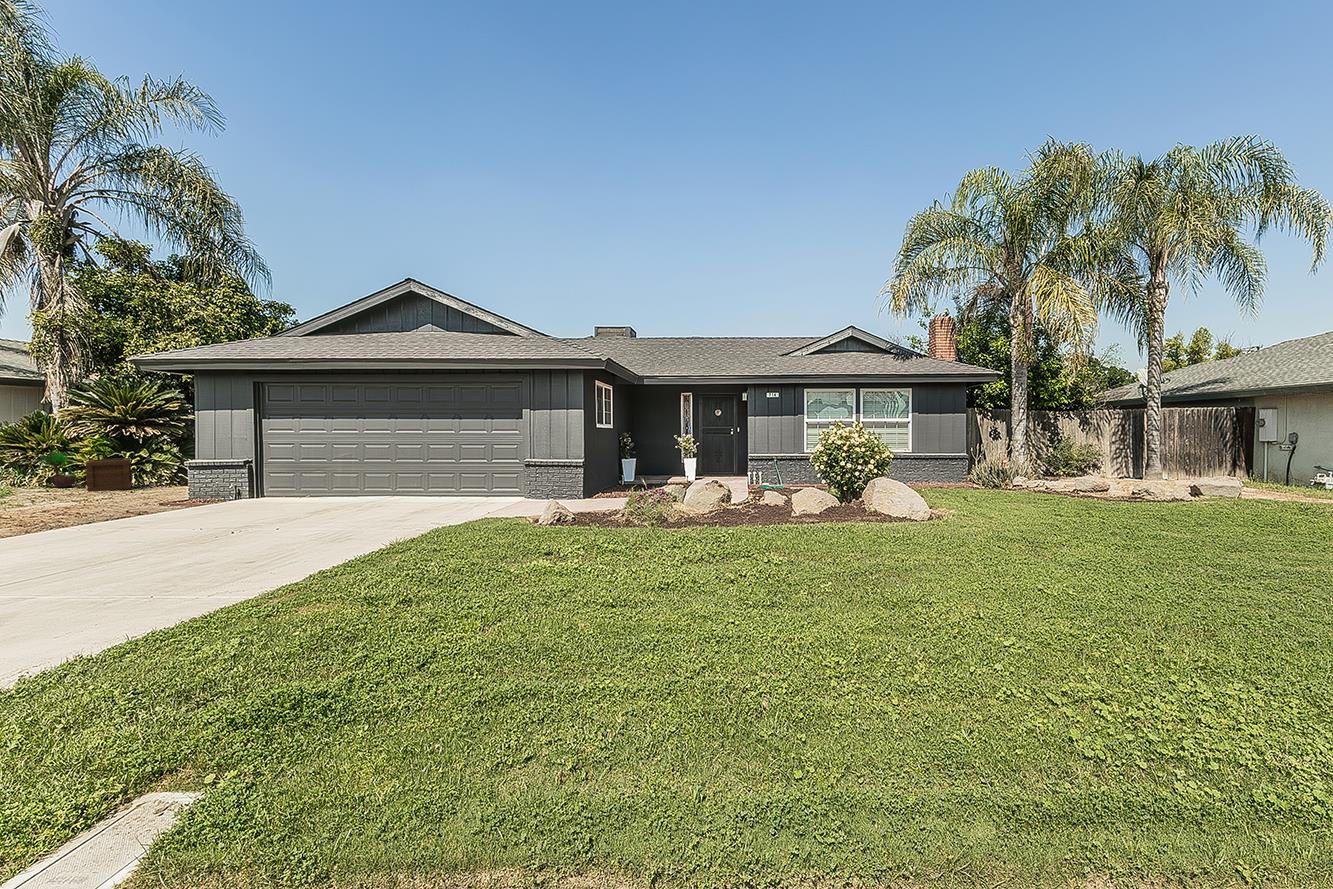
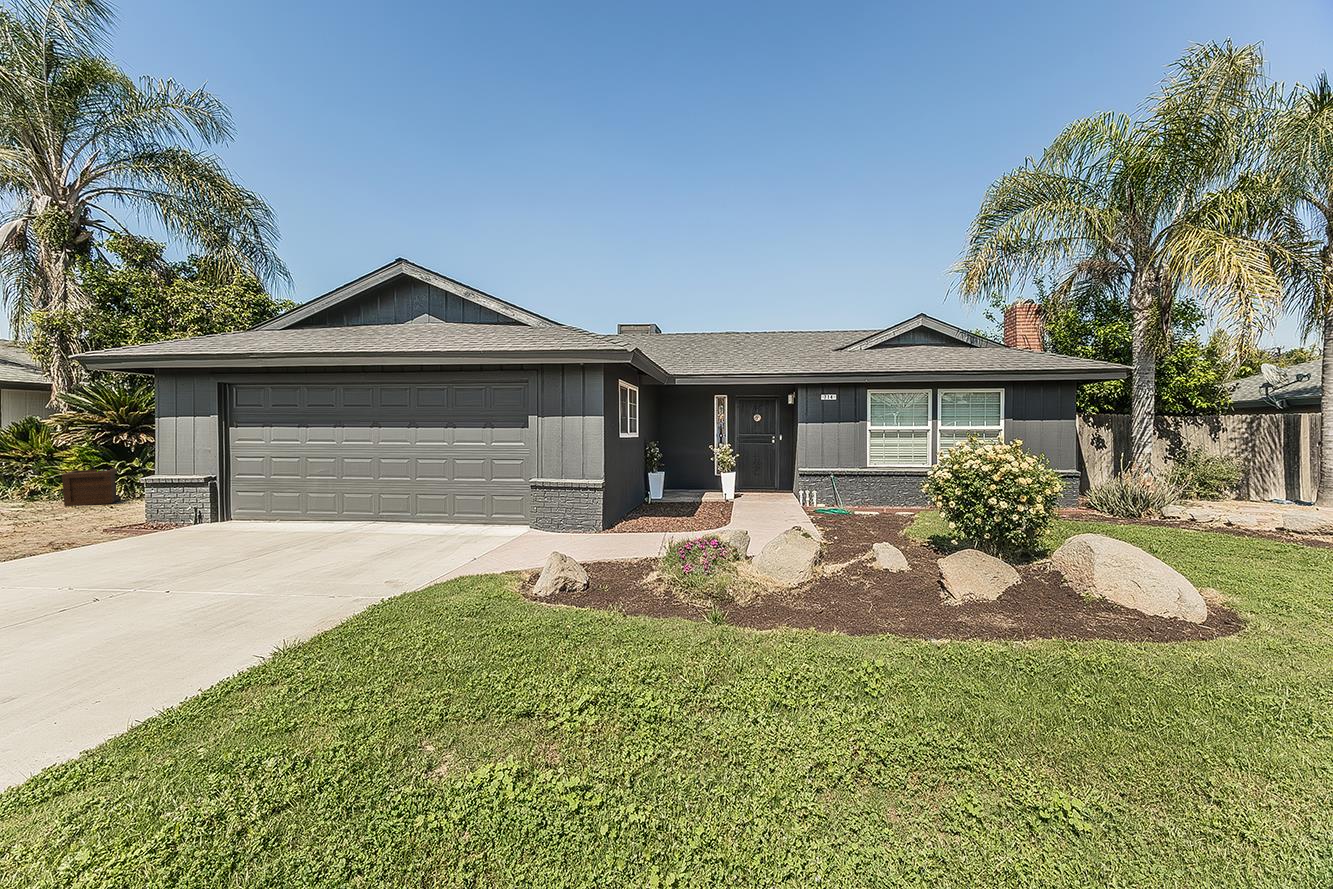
potted tree: present [41,452,76,487] -> none [16,459,62,500]

